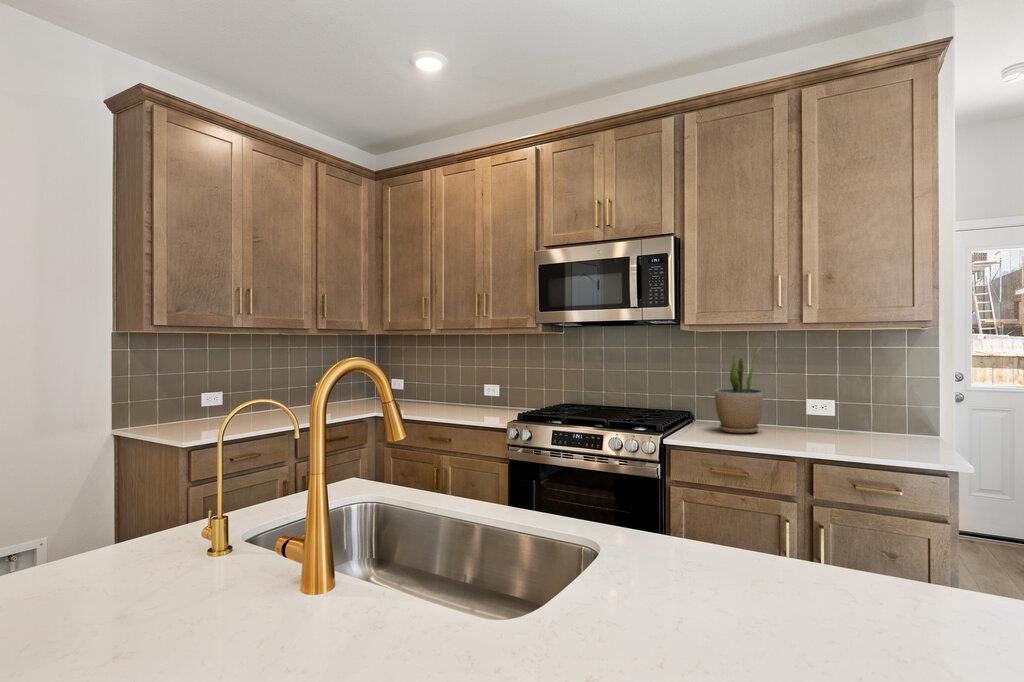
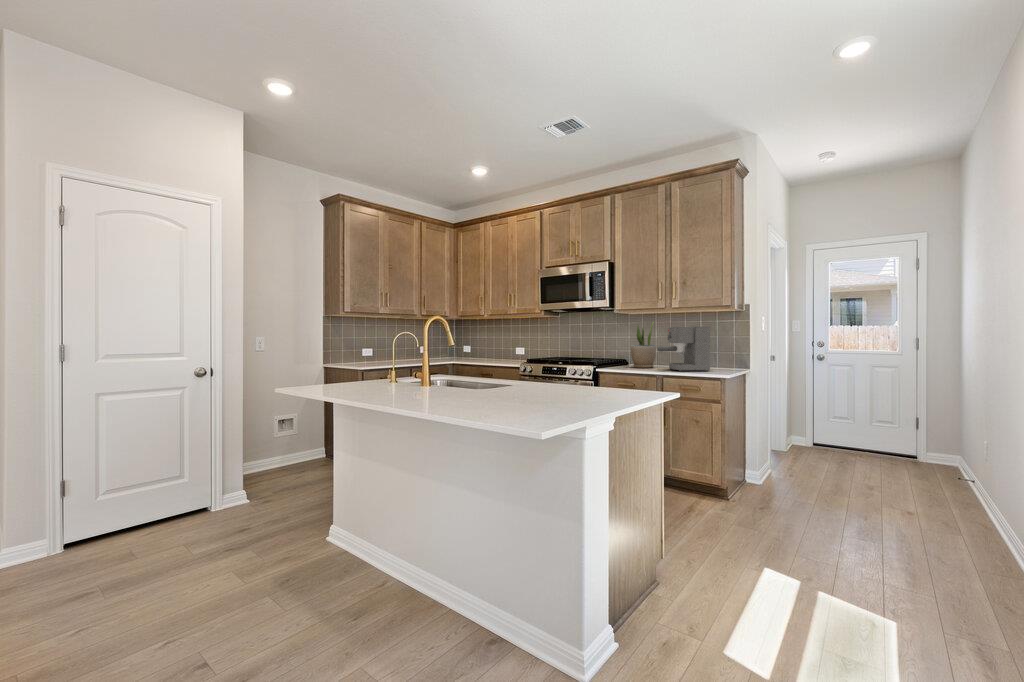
coffee maker: none [788,359,889,447] -> present [658,327,710,371]

